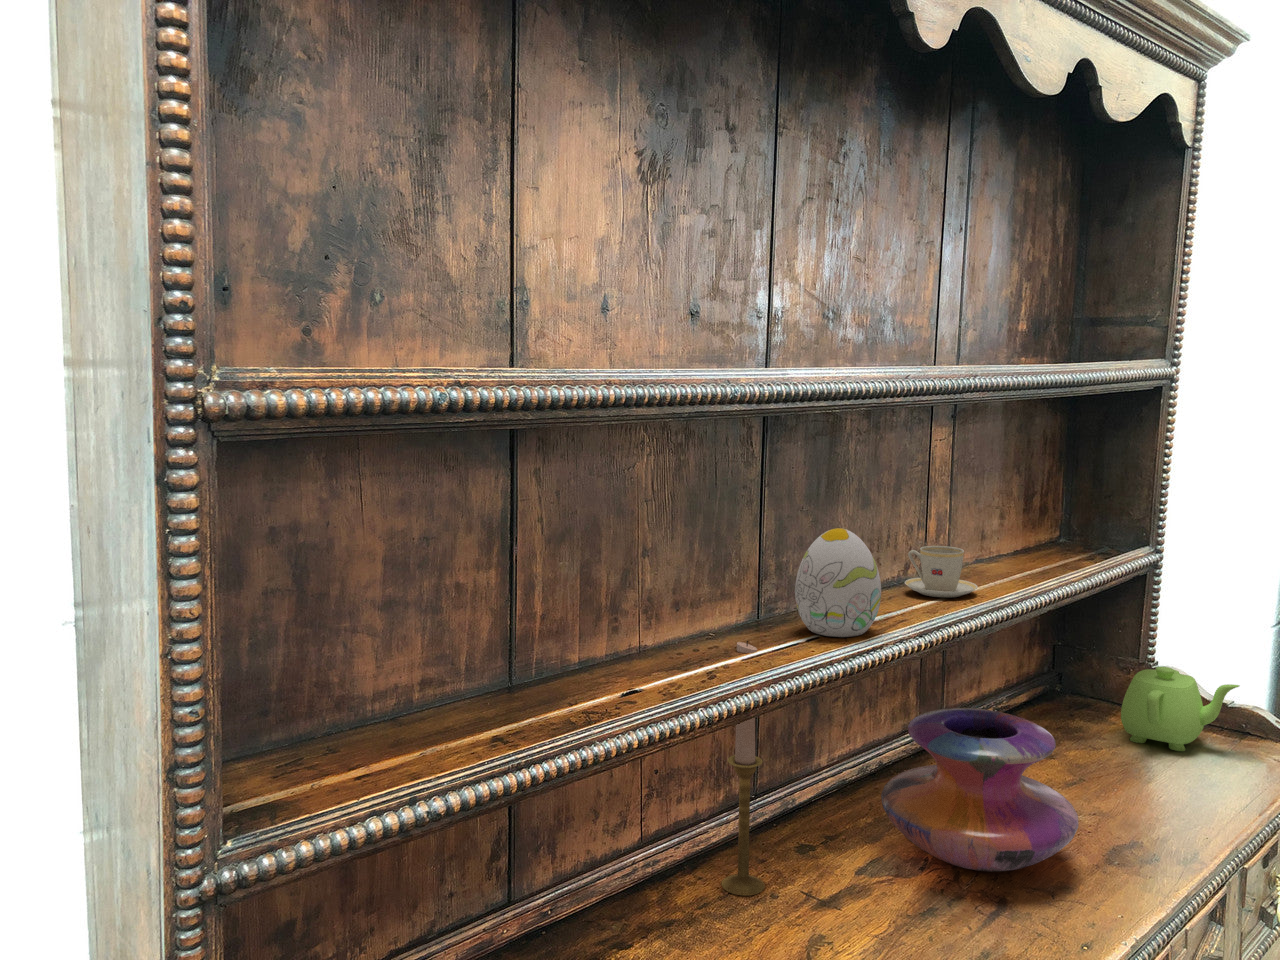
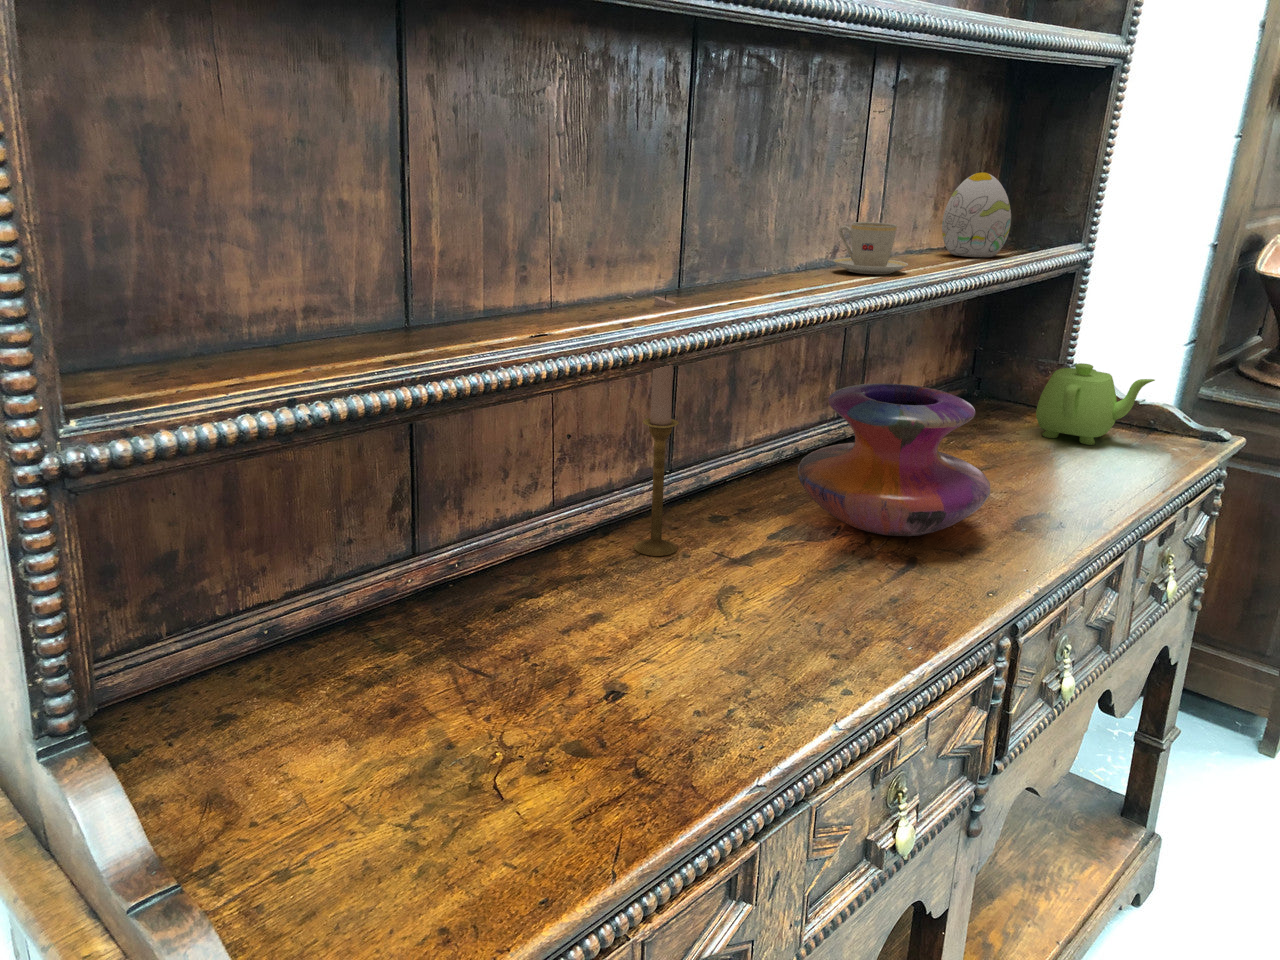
decorative egg: present [795,528,881,637] -> present [942,173,1011,257]

